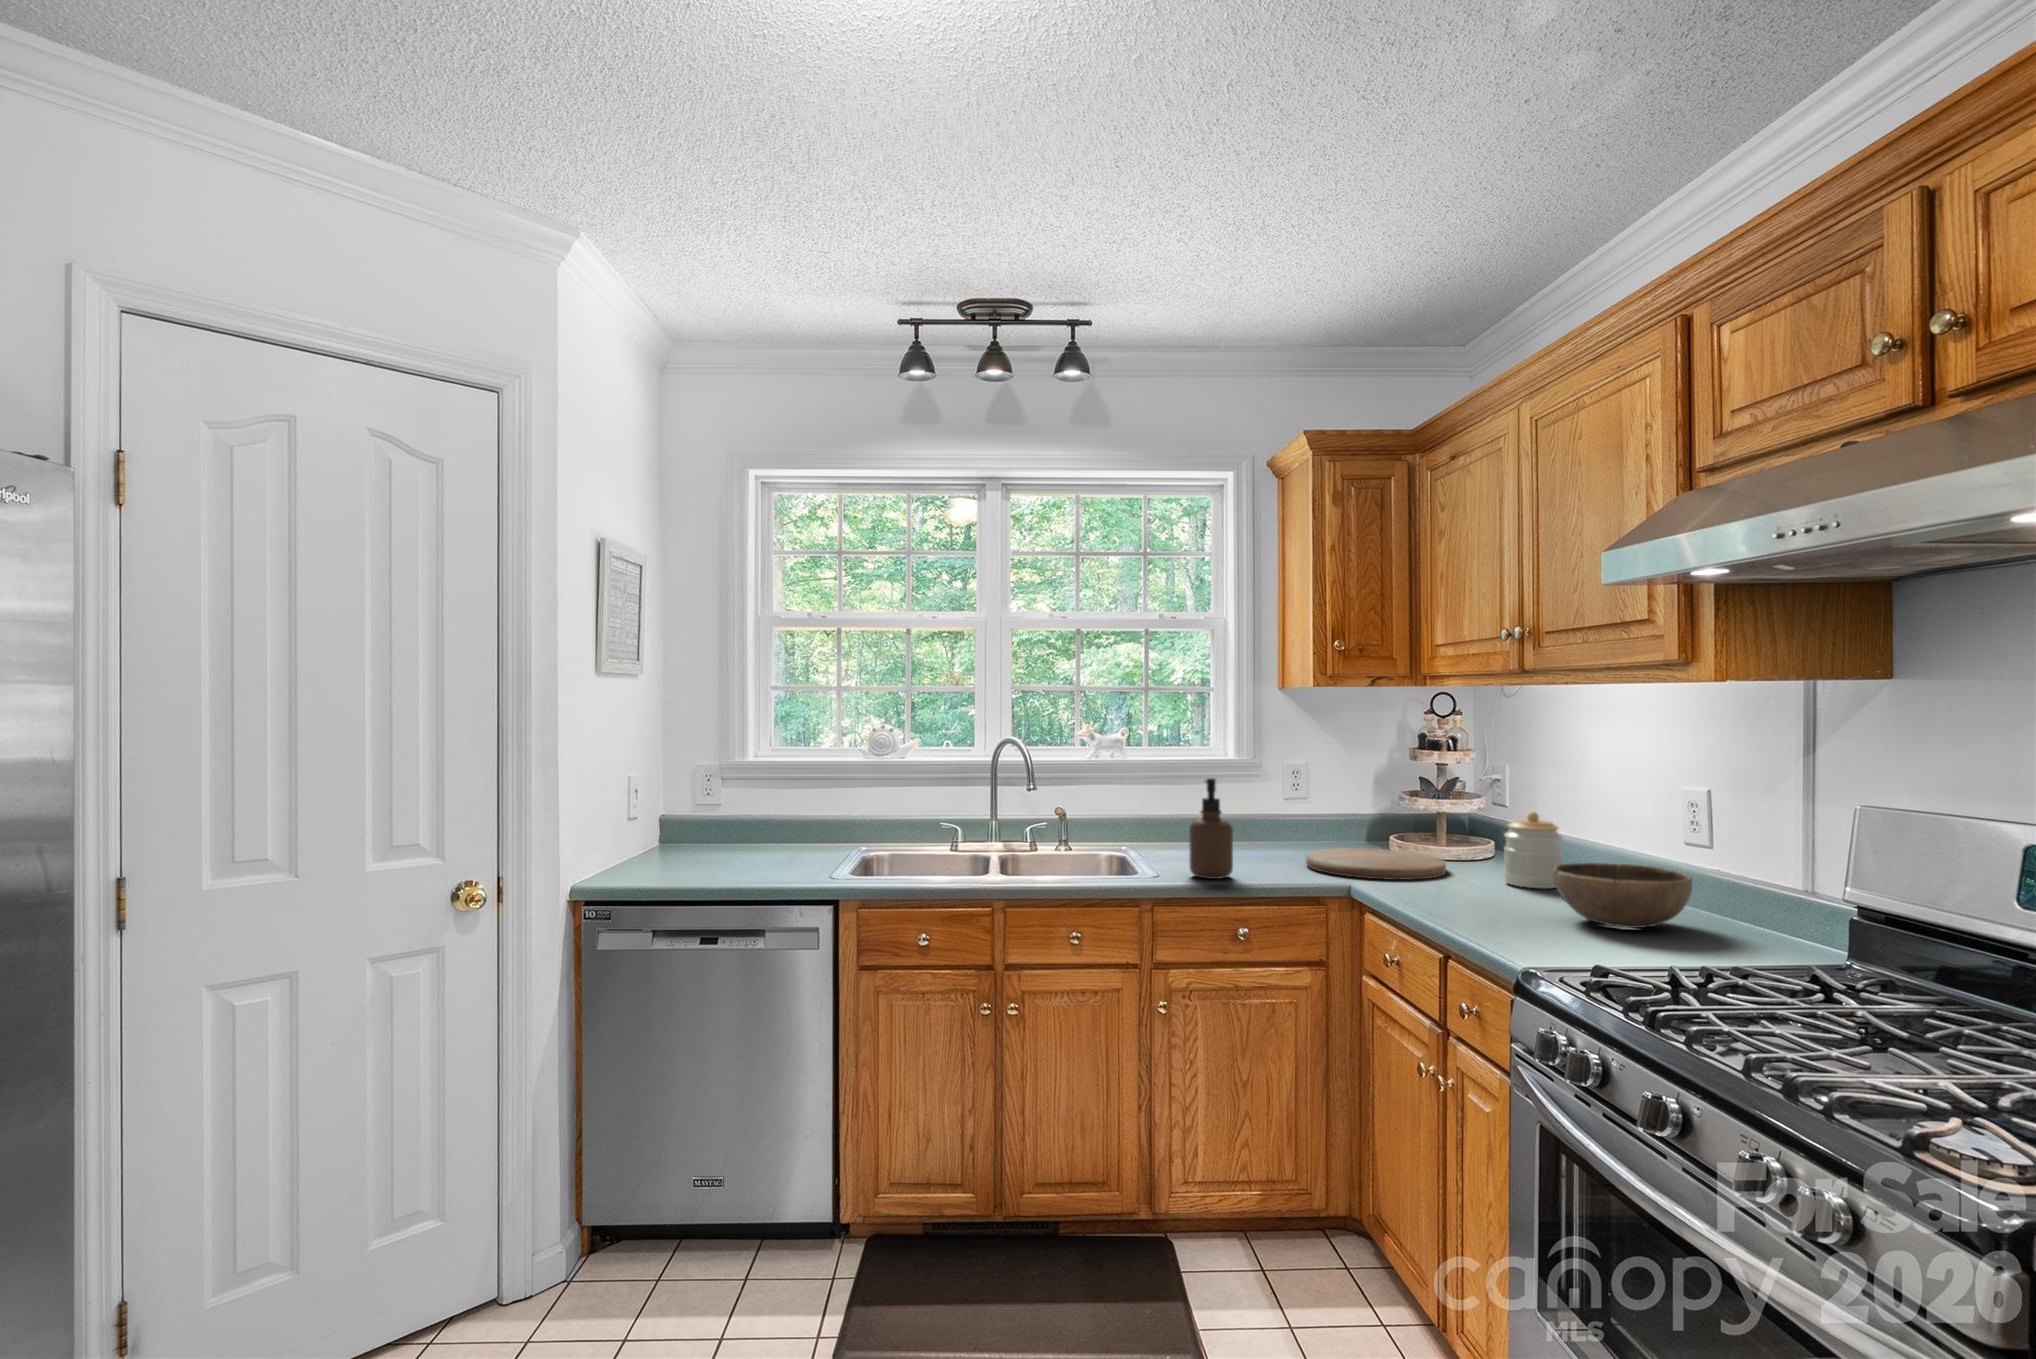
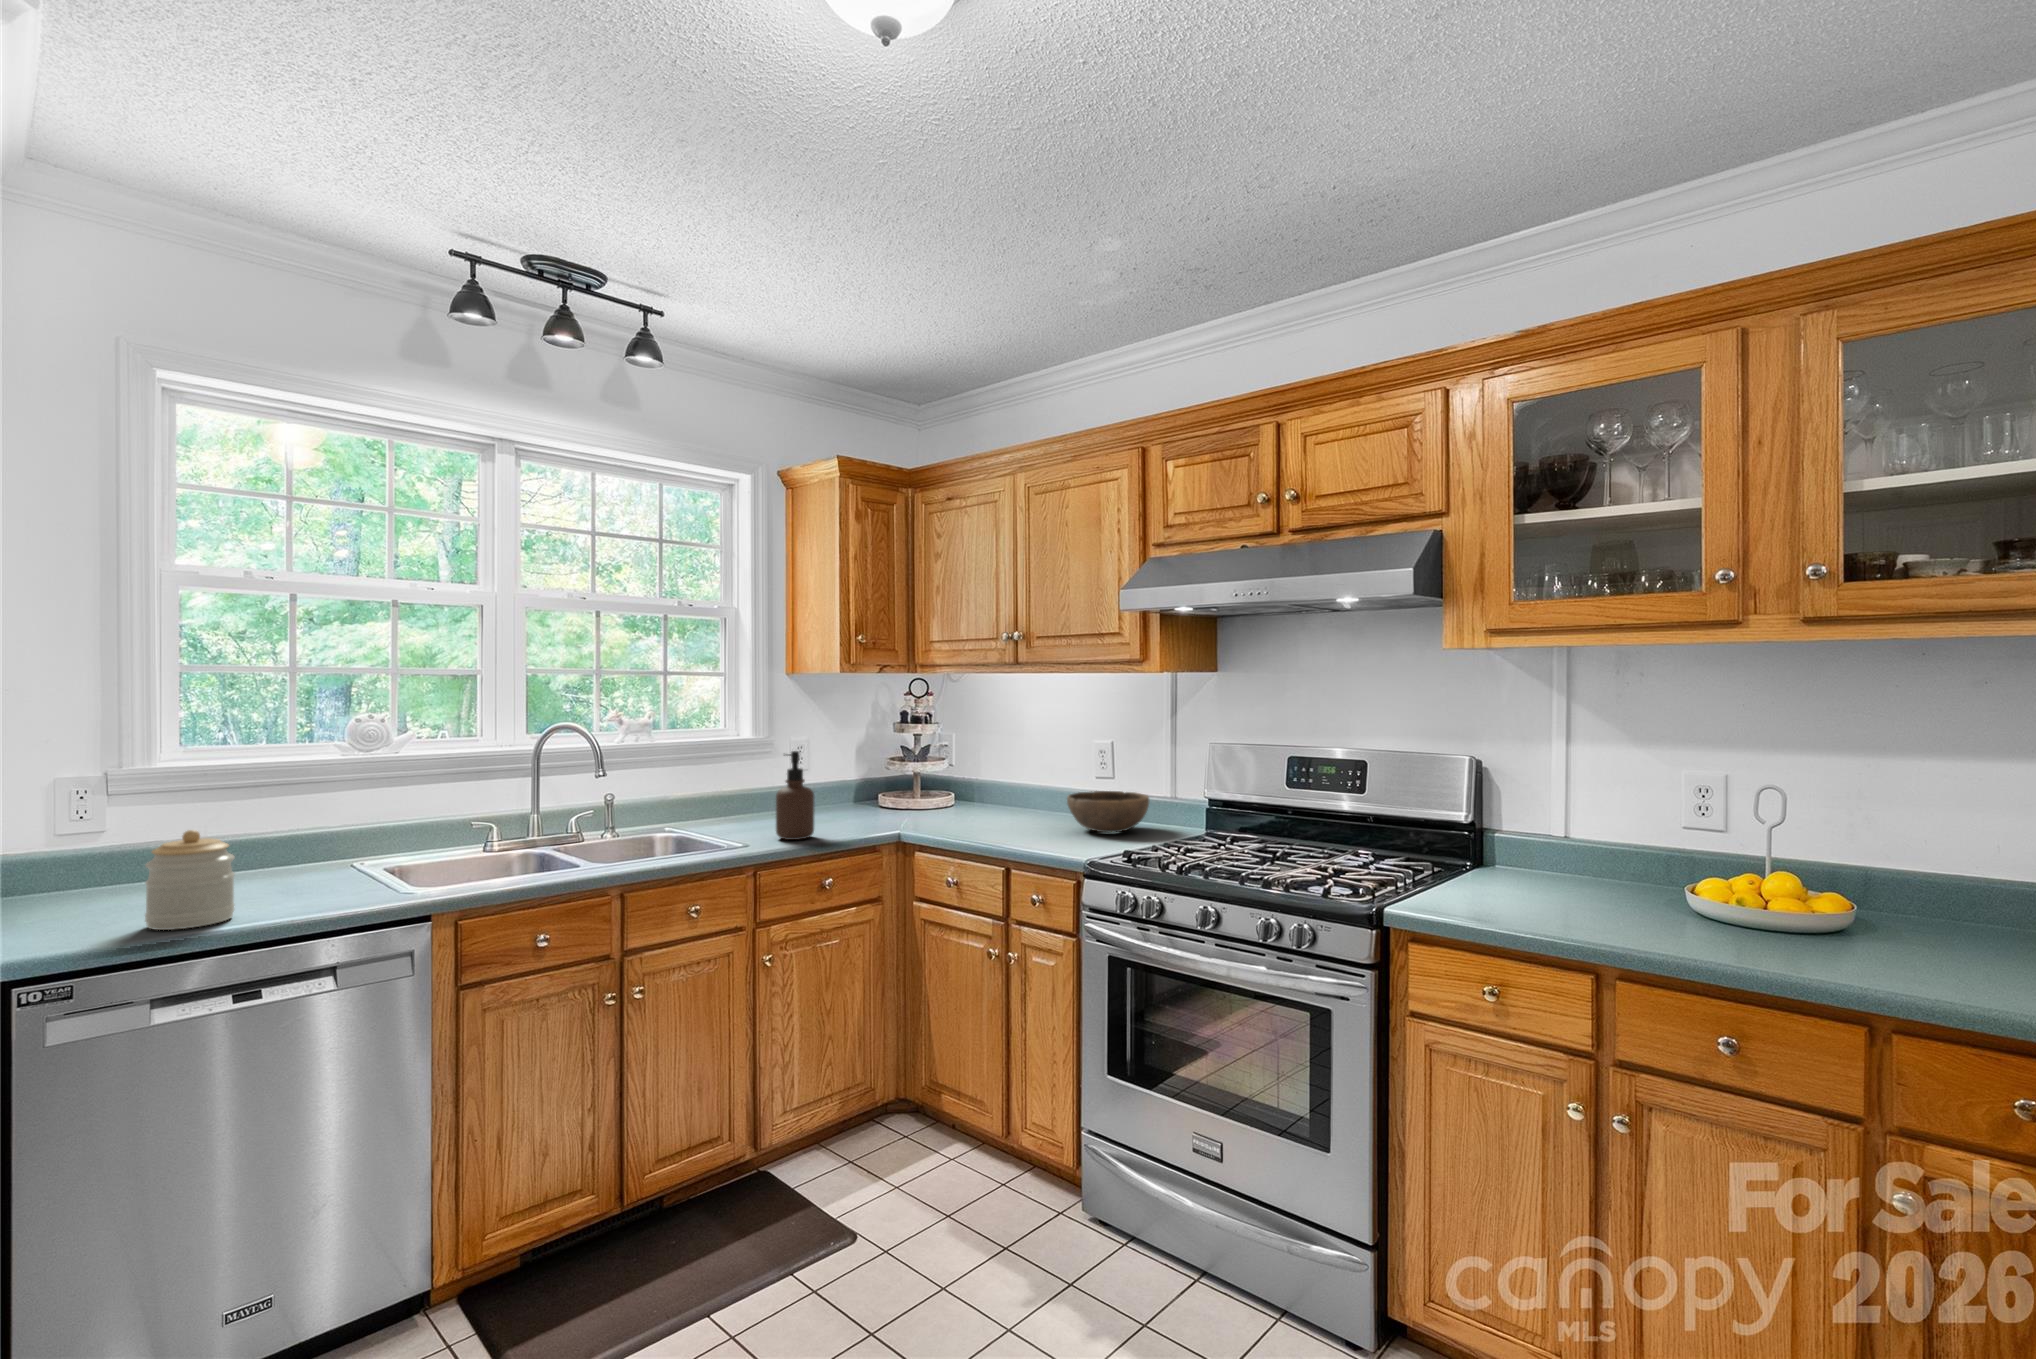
jar: present [1504,812,1563,888] -> present [145,830,235,930]
cutting board: present [1306,848,1446,880] -> none [842,801,949,824]

